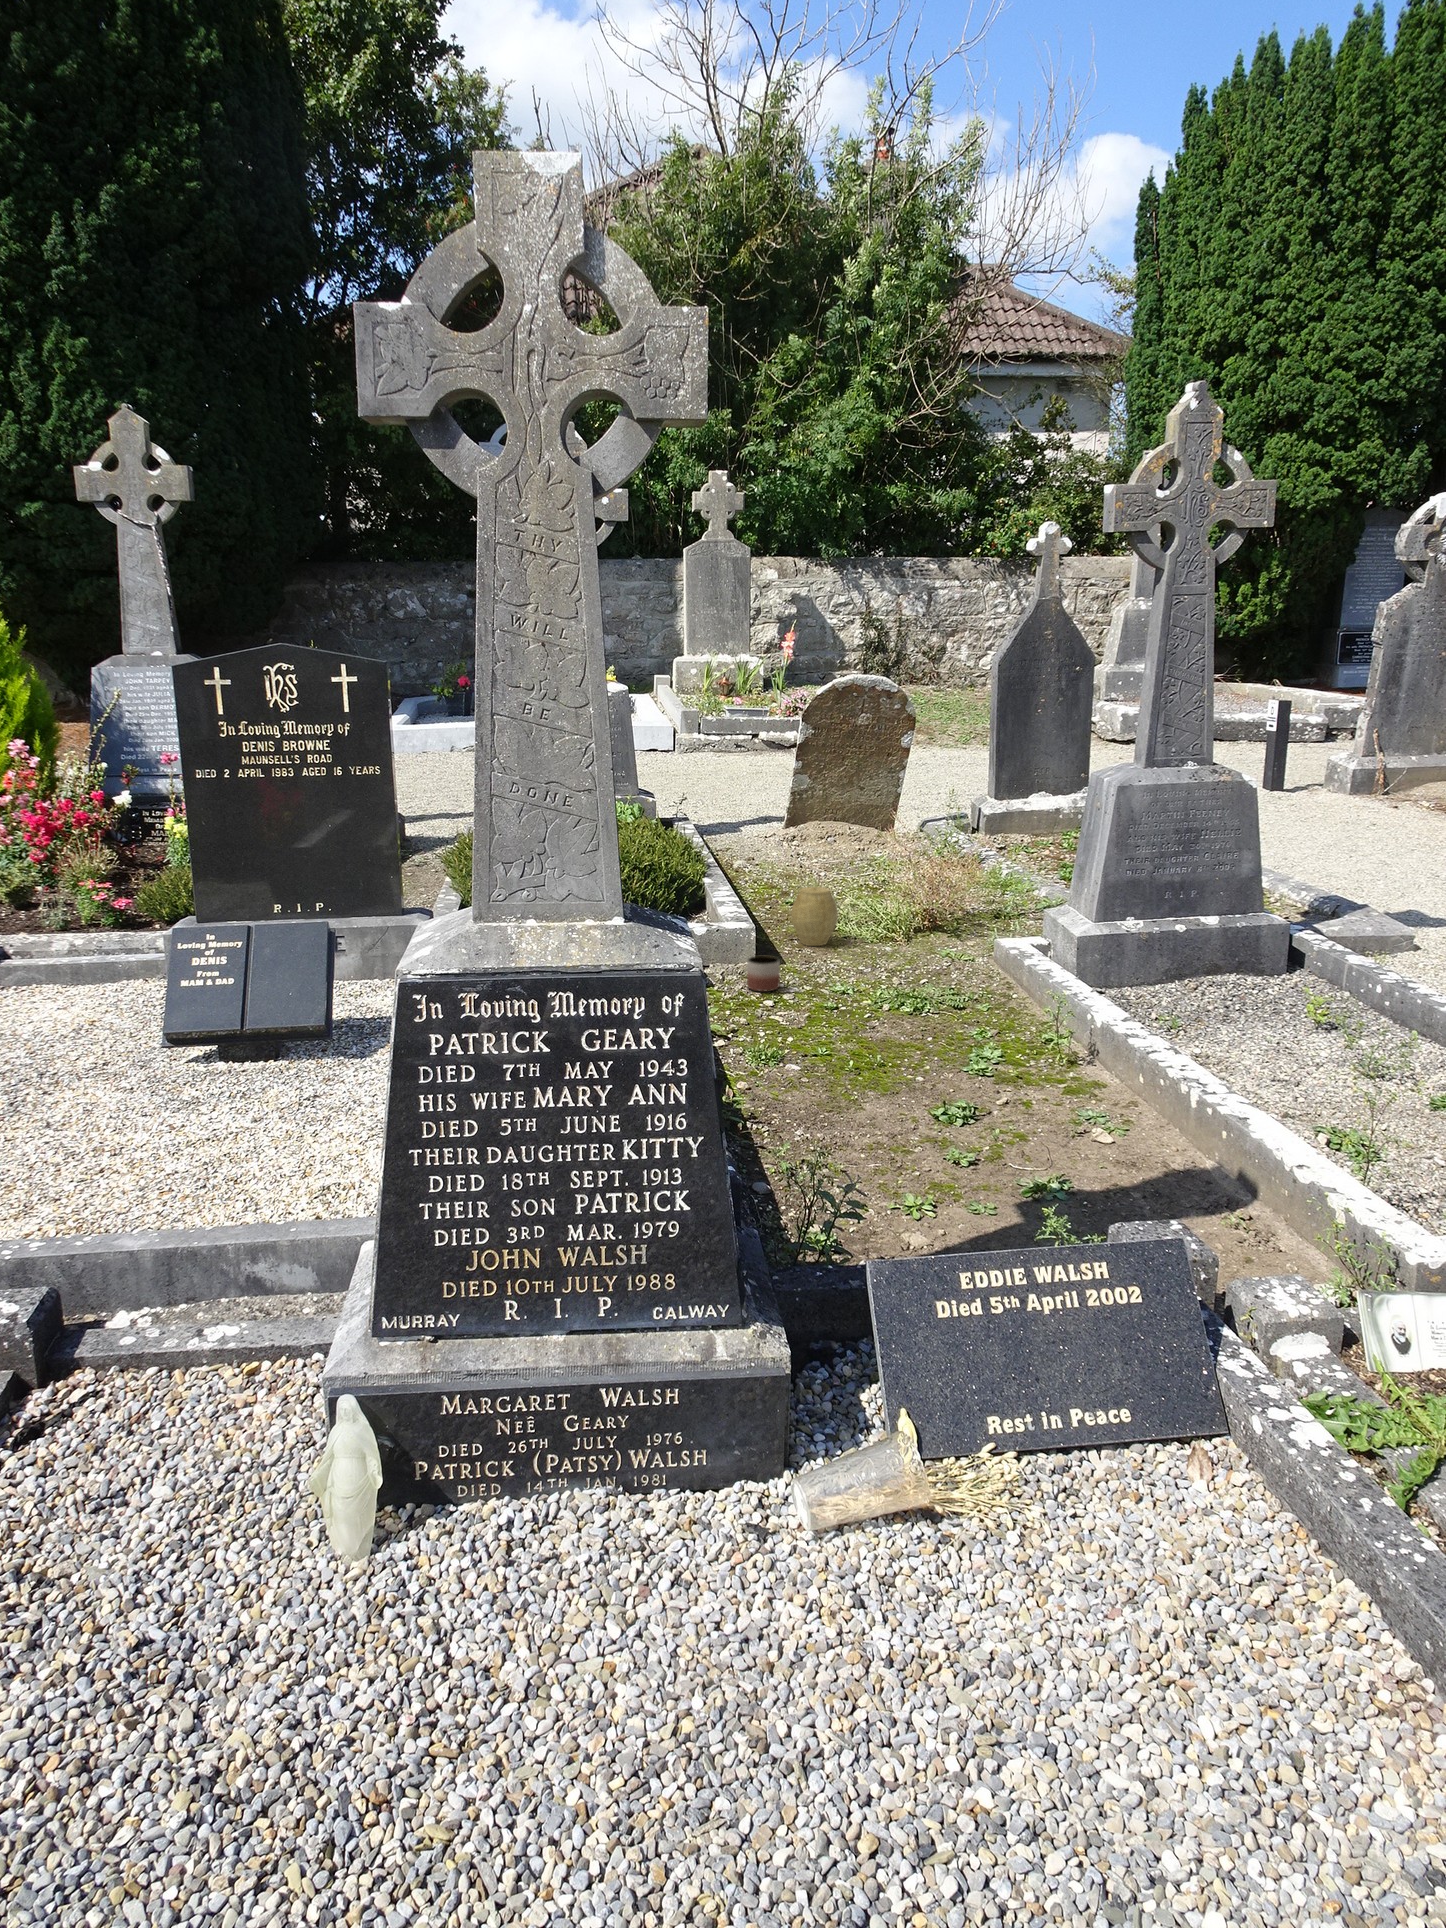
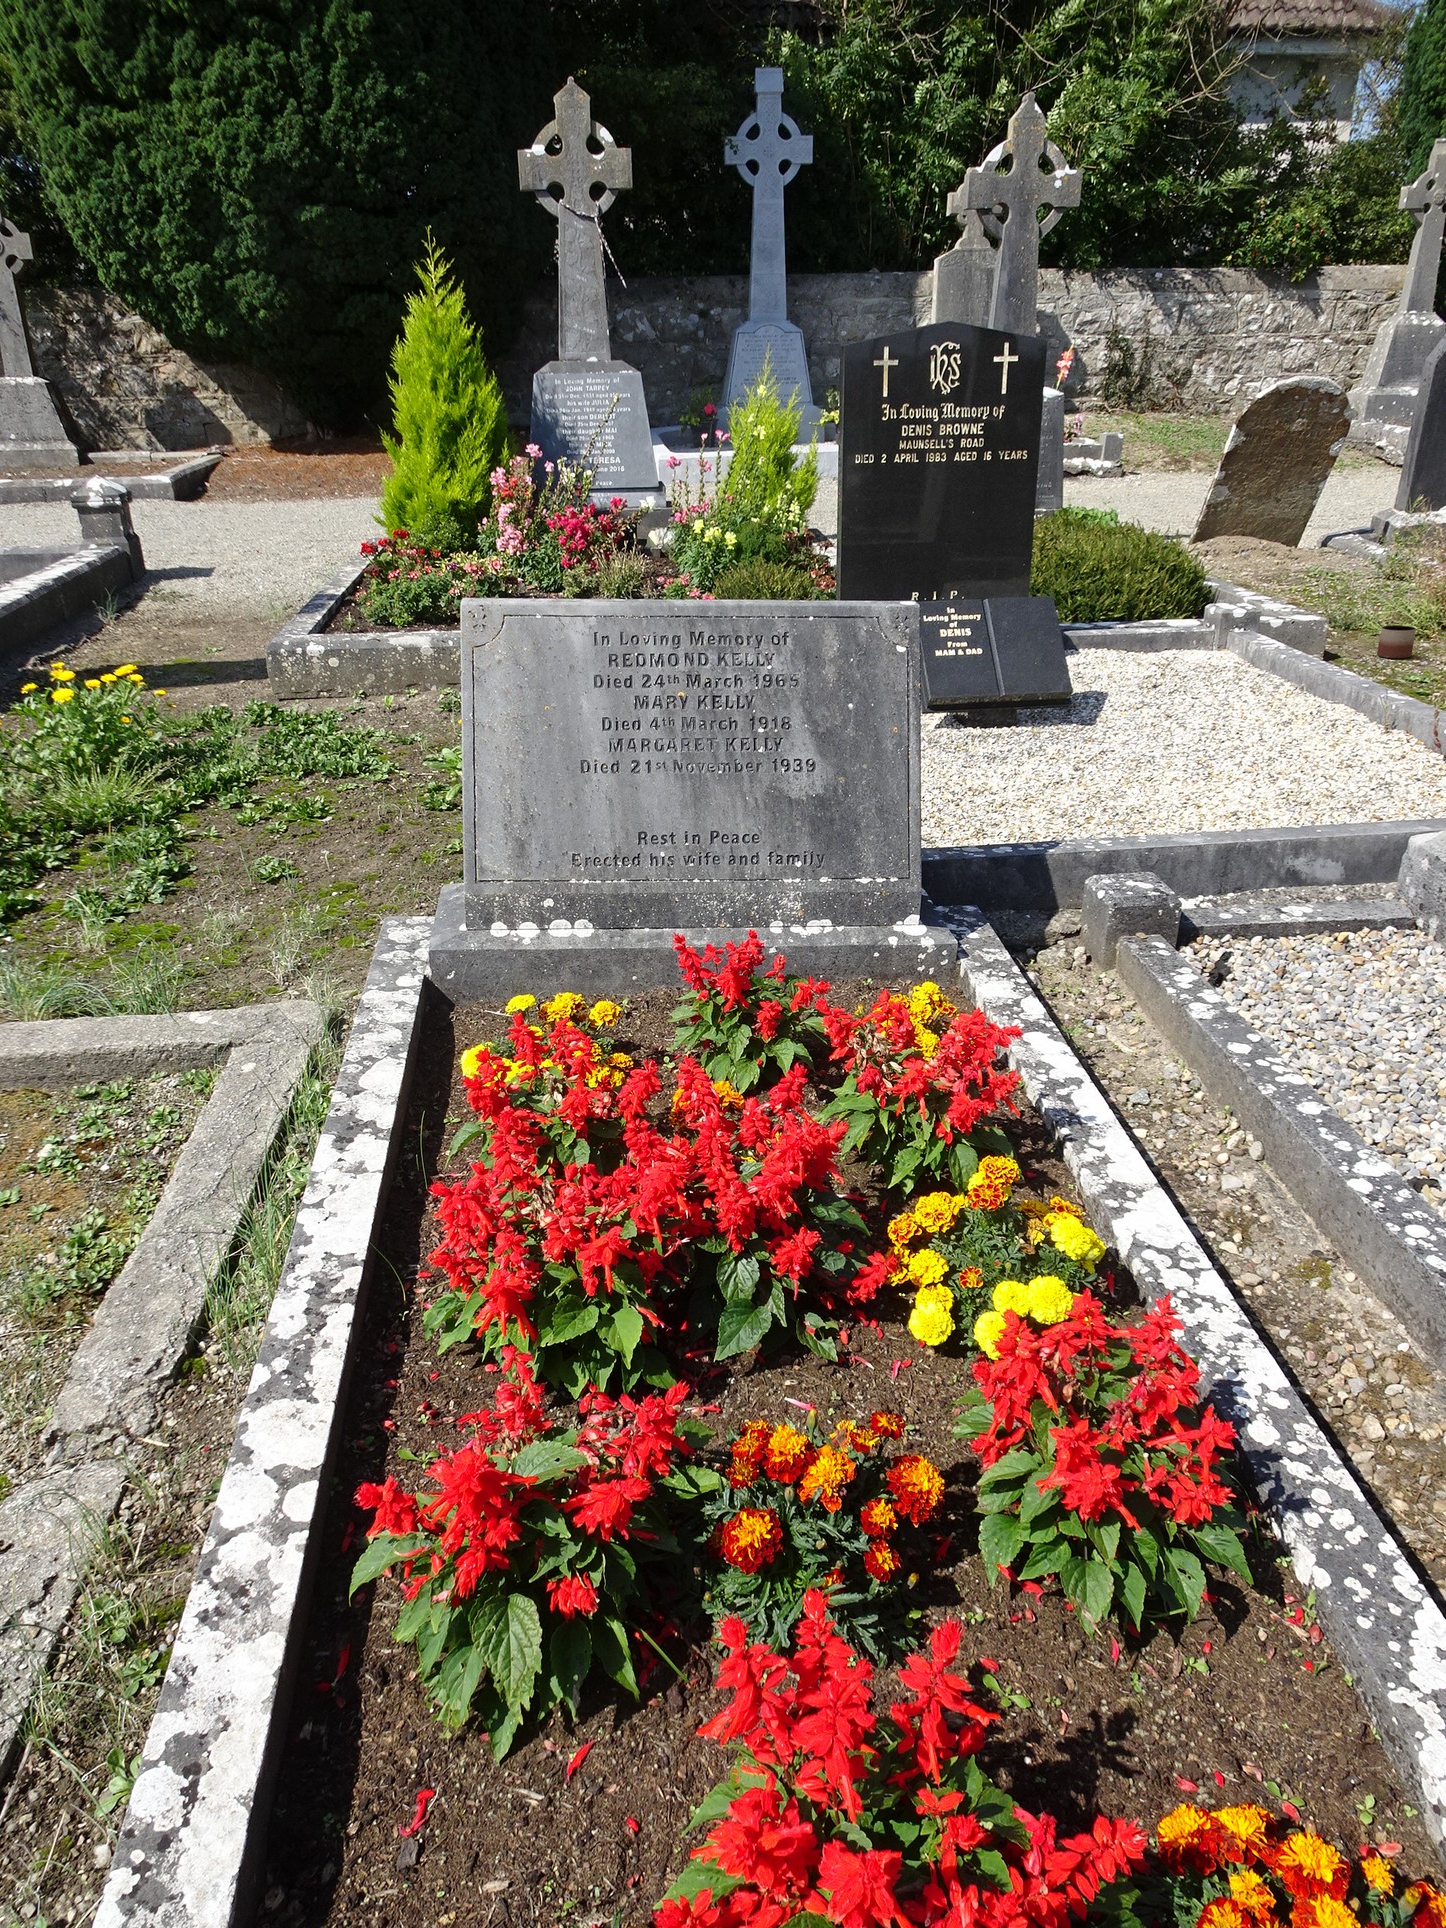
woven basket: present [791,887,838,946] -> none [1361,566,1412,626]

